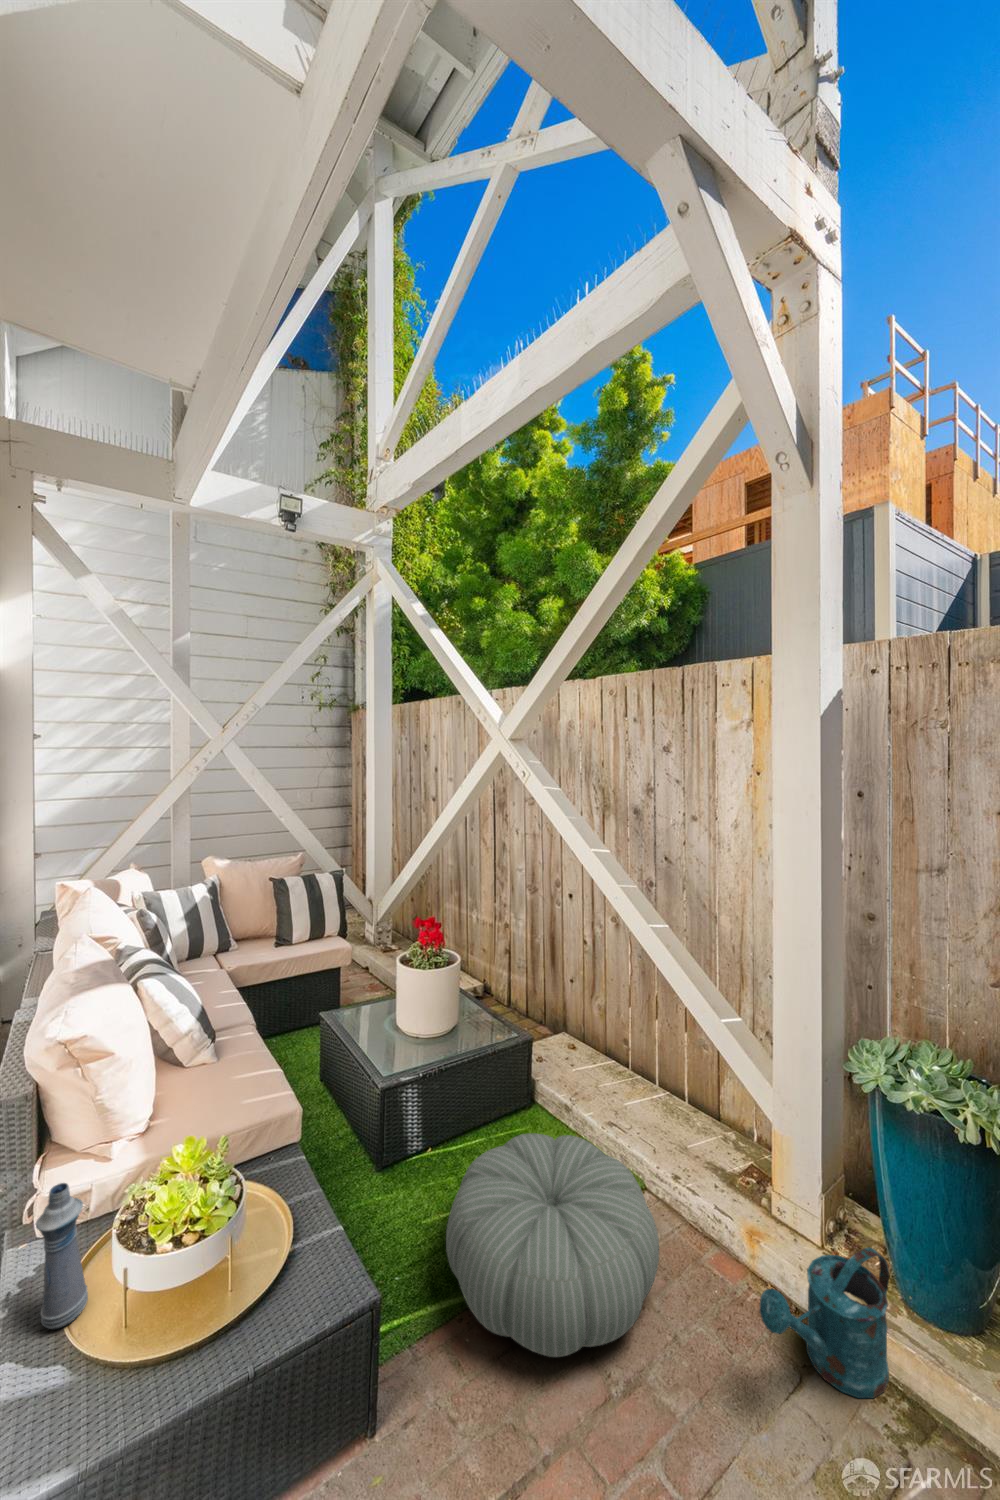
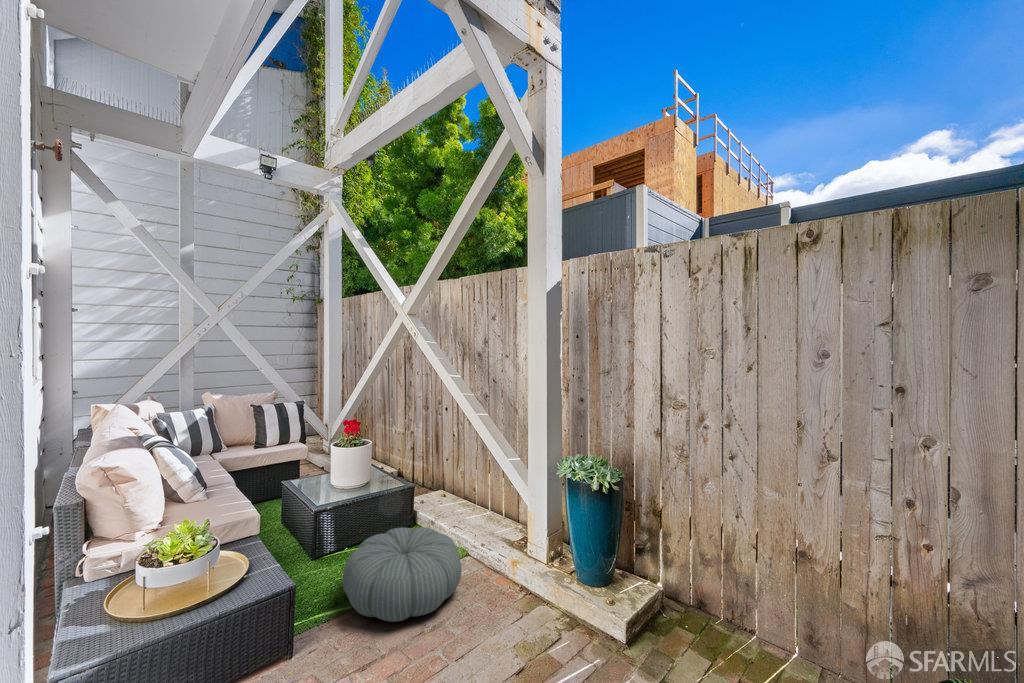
bottle: present [36,1183,88,1330] -> none [91,529,122,607]
watering can: present [759,1248,889,1398] -> none [498,556,570,623]

